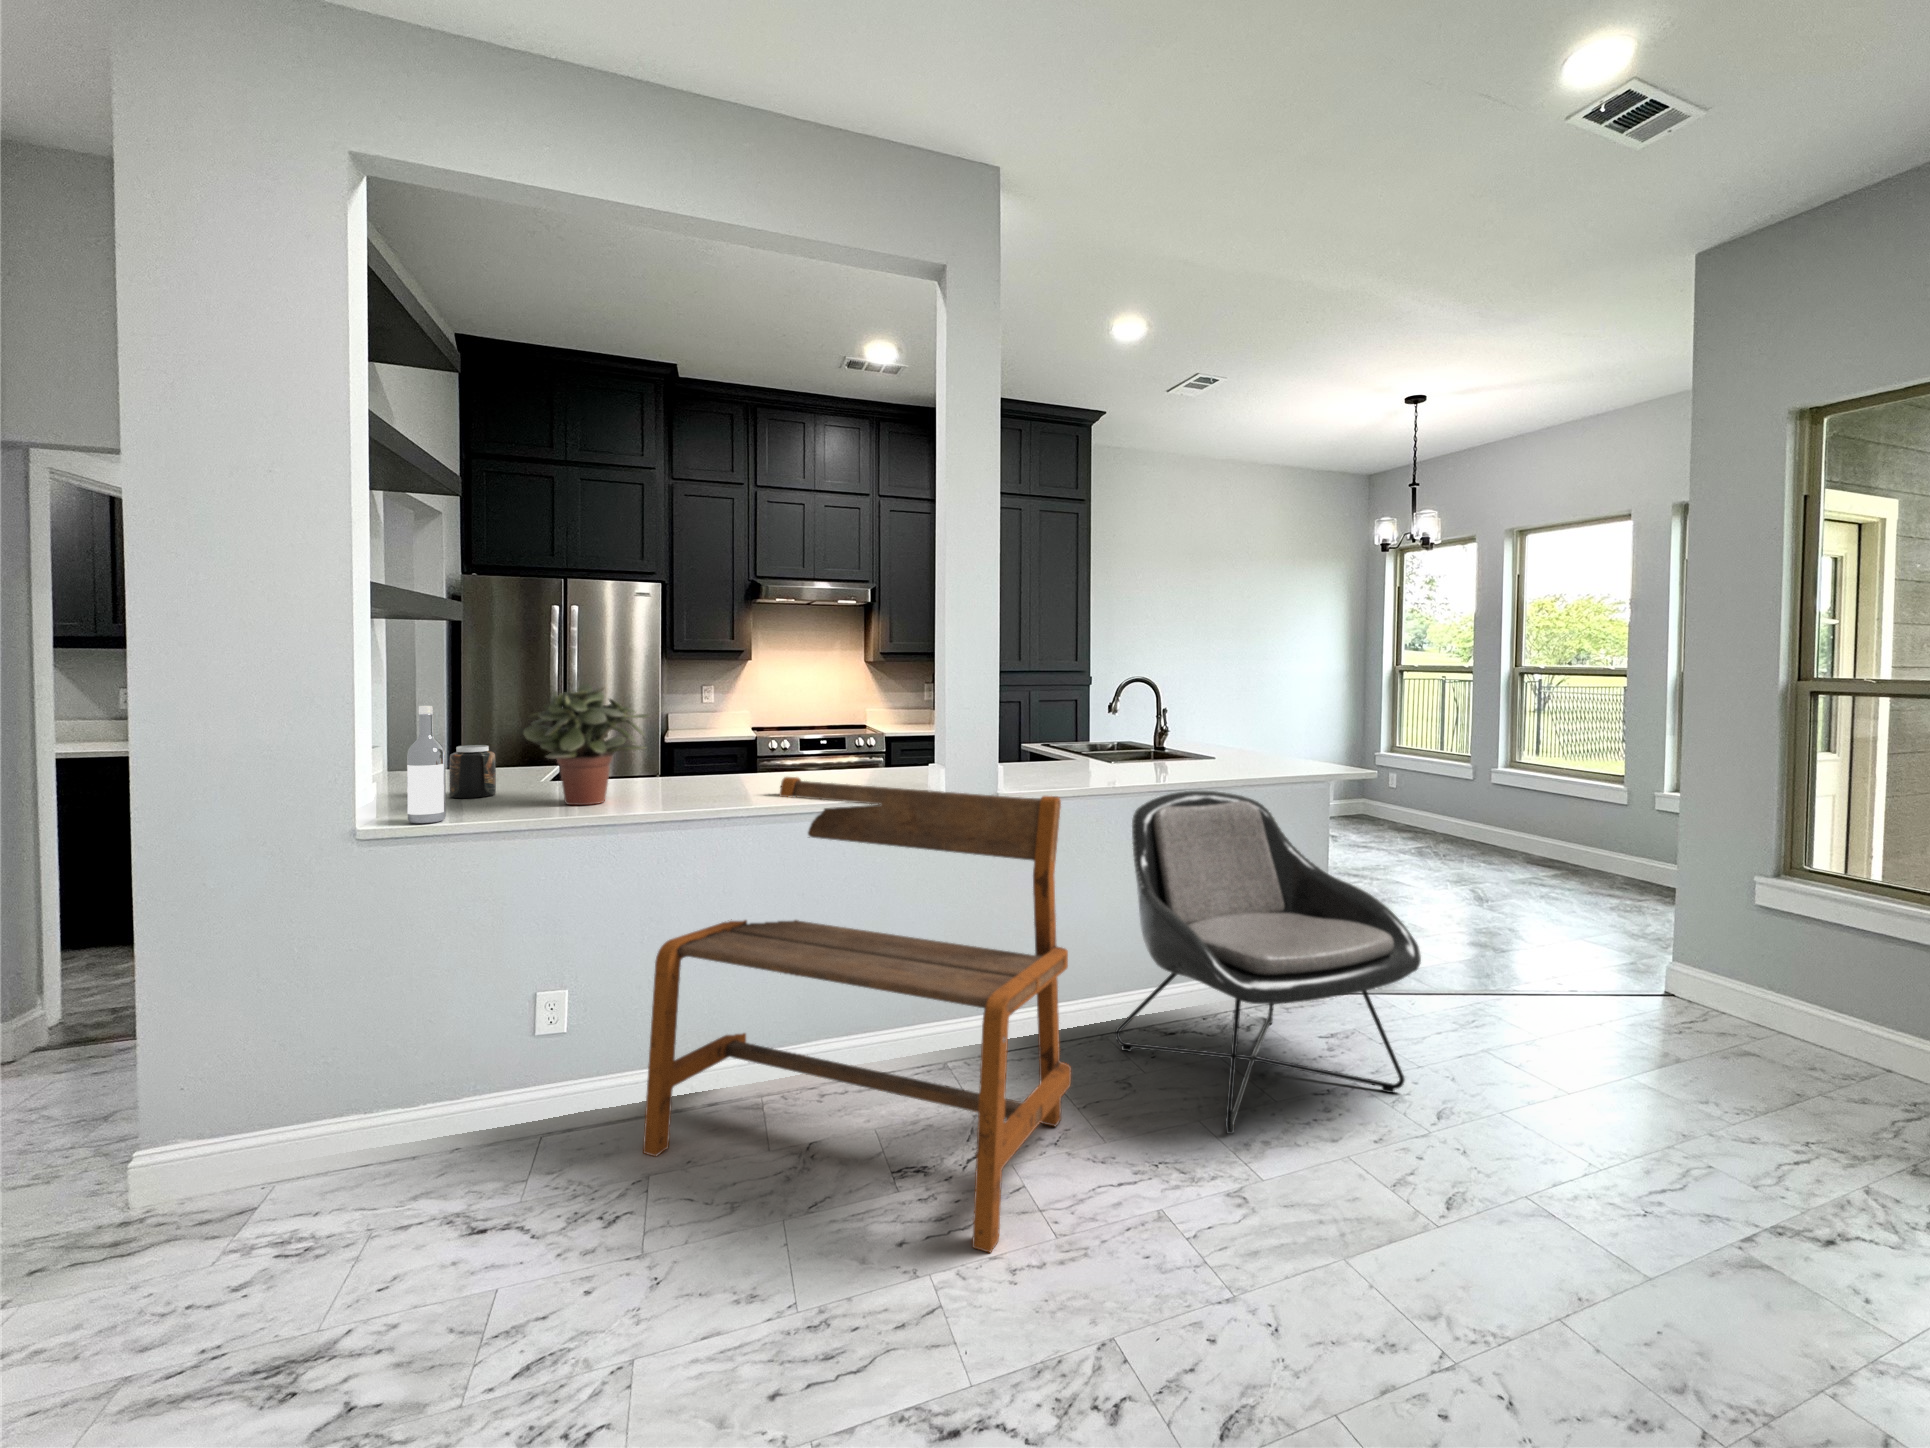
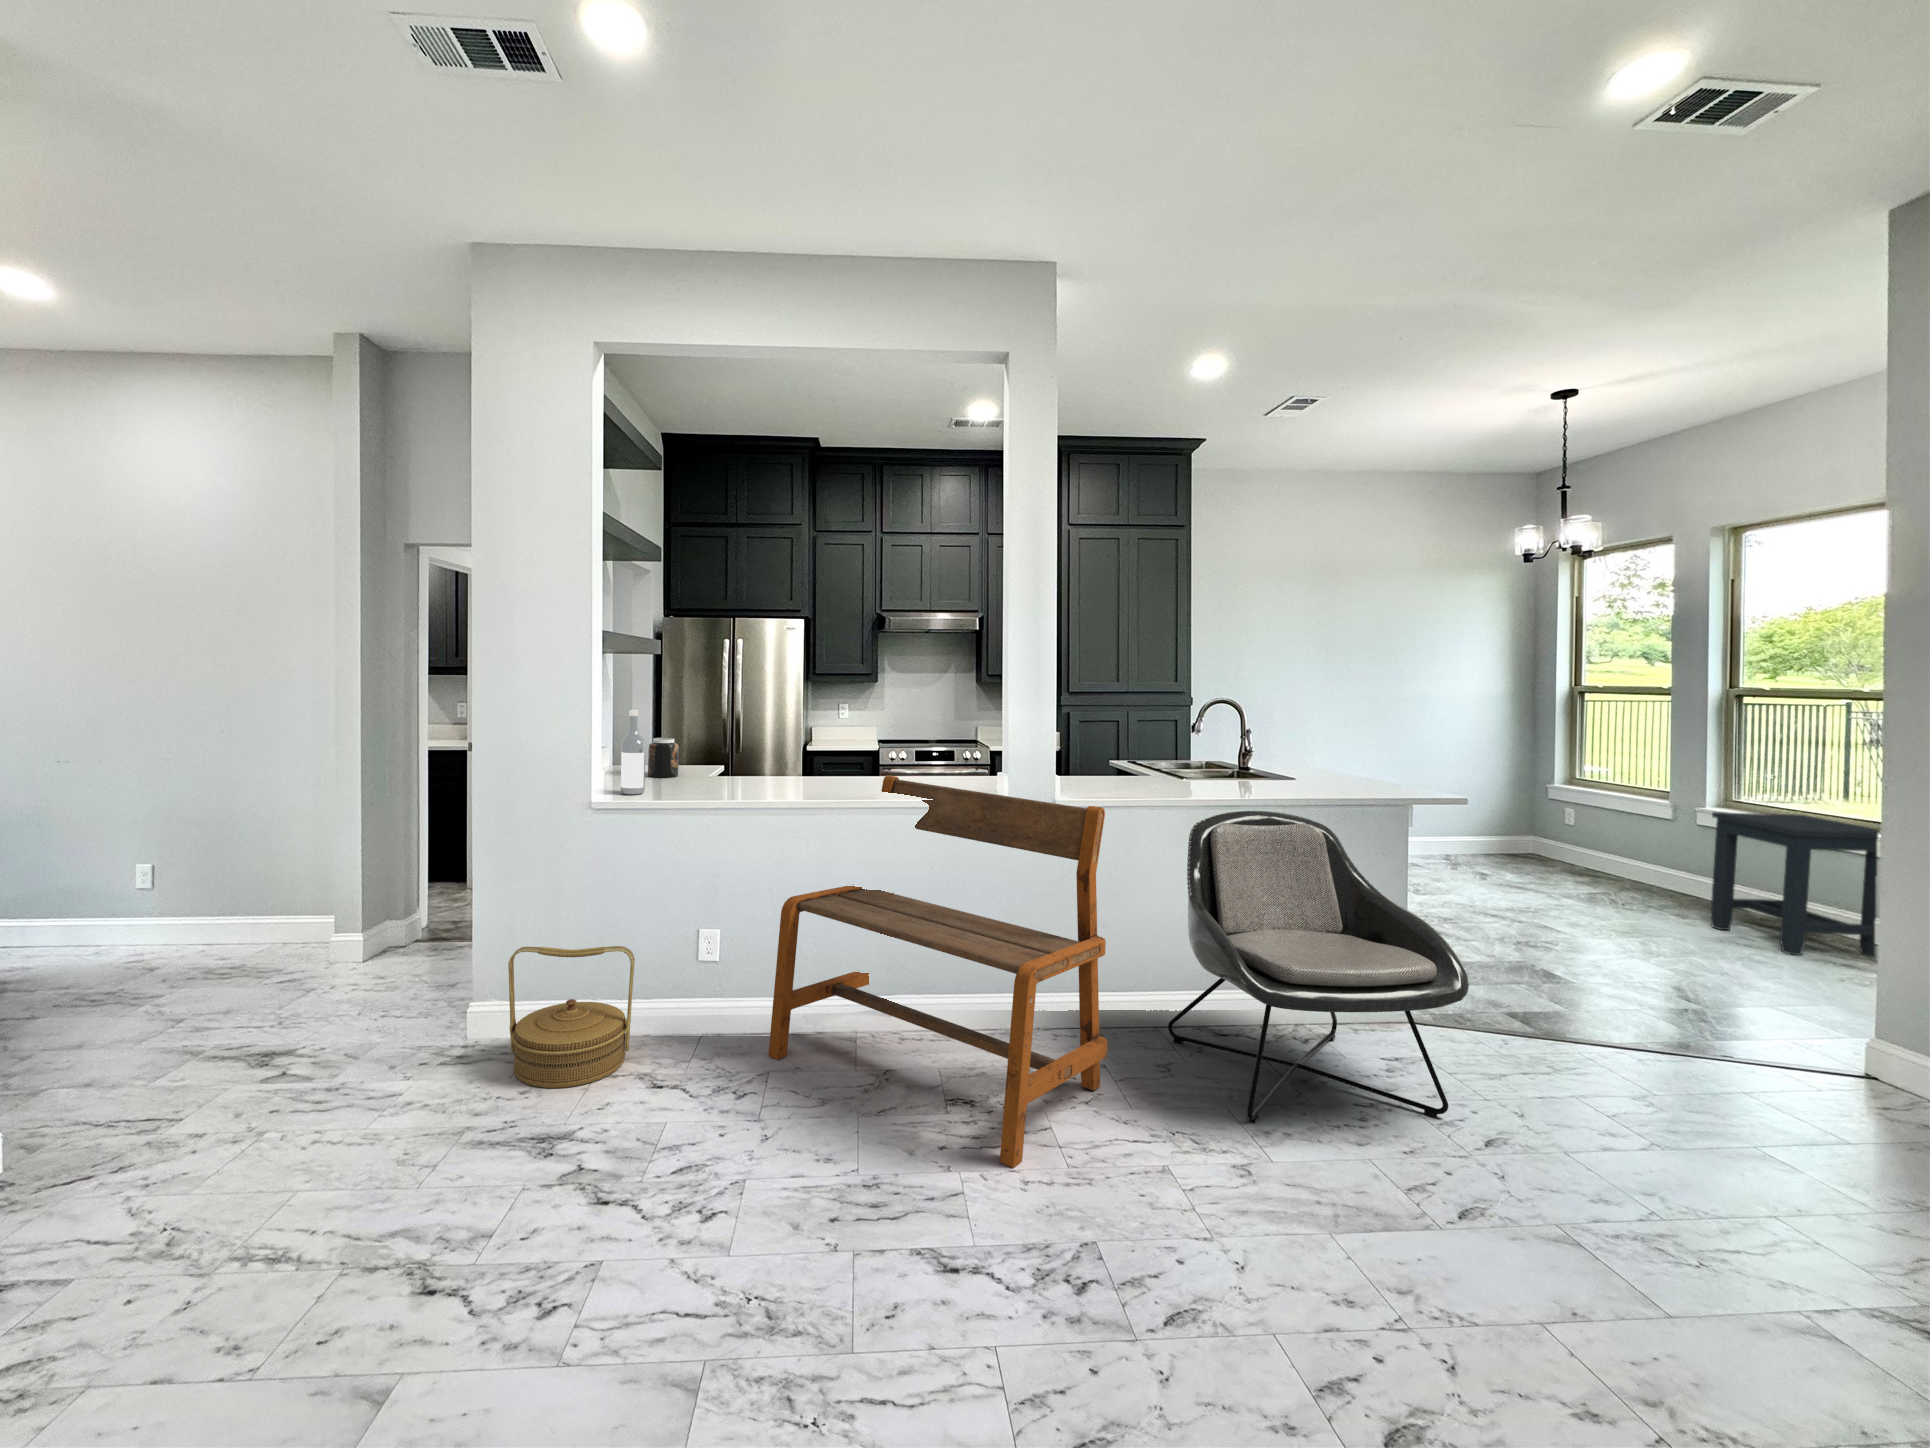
potted plant: present [524,684,649,805] -> none [697,696,786,788]
side table: none [1514,767,1647,887] -> present [1711,812,1878,957]
woven basket: none [218,1039,437,1272] -> present [508,946,635,1088]

